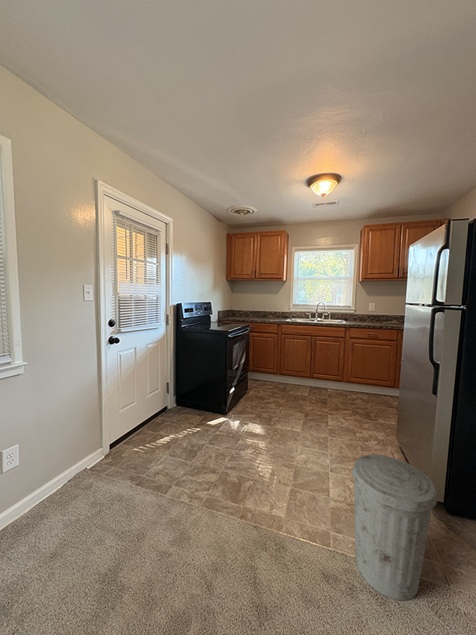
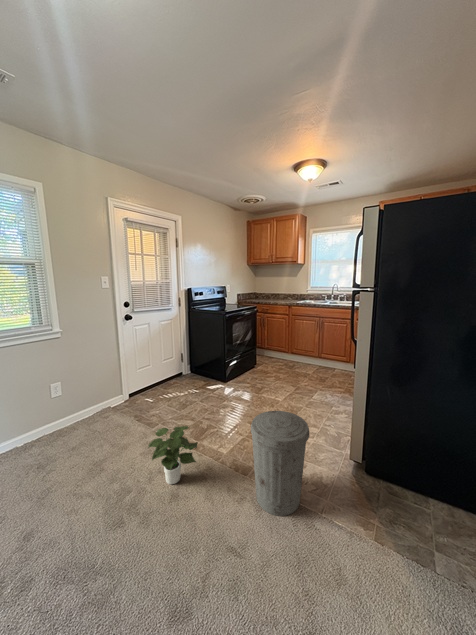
potted plant: none [206,491,279,584] -> present [148,426,197,484]

